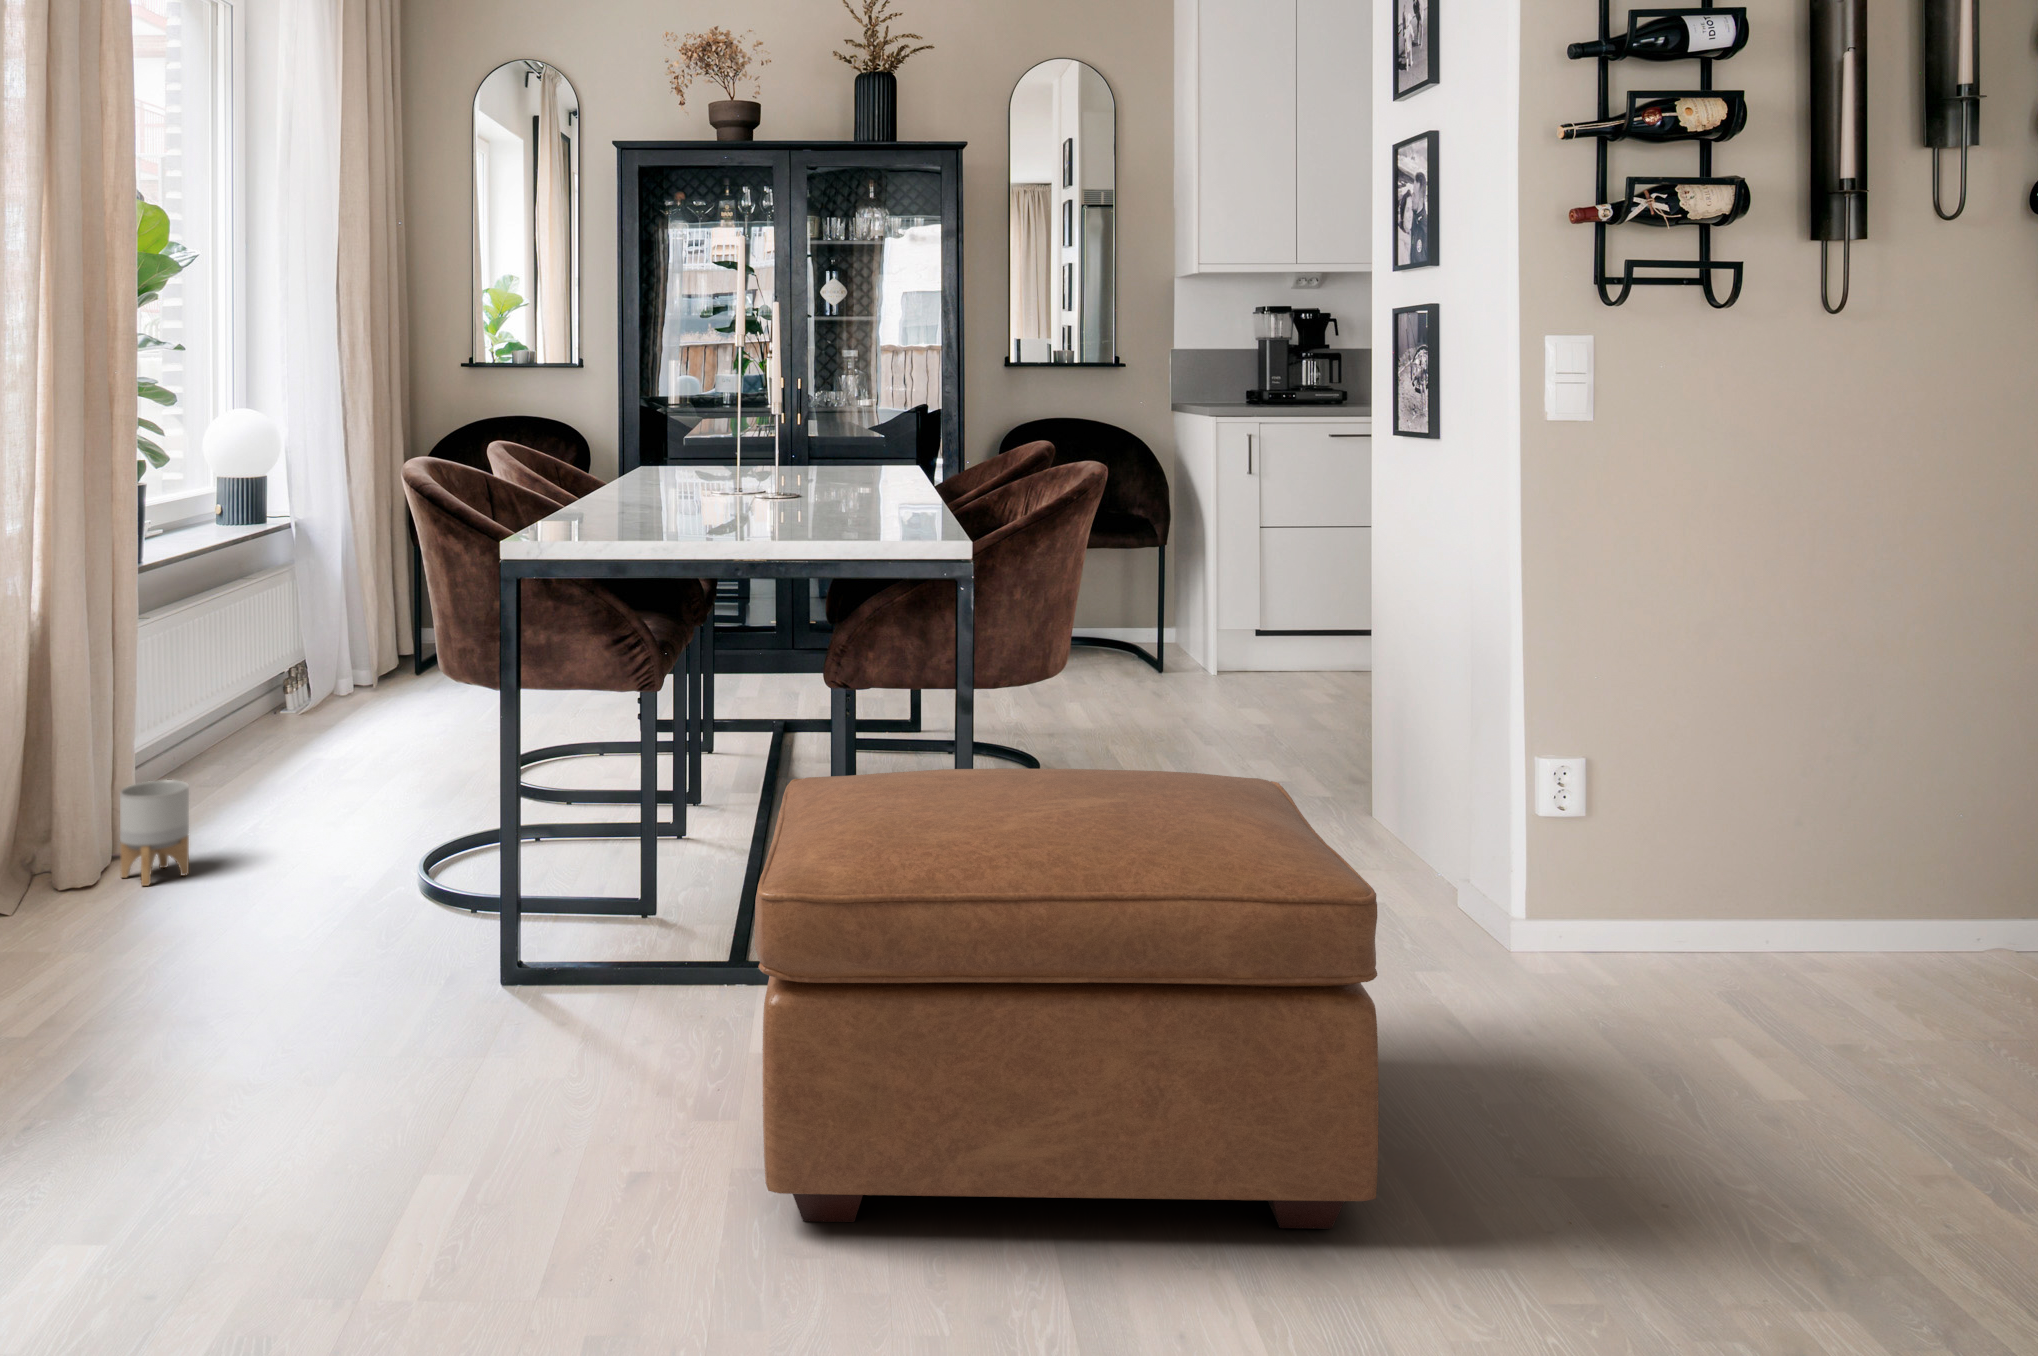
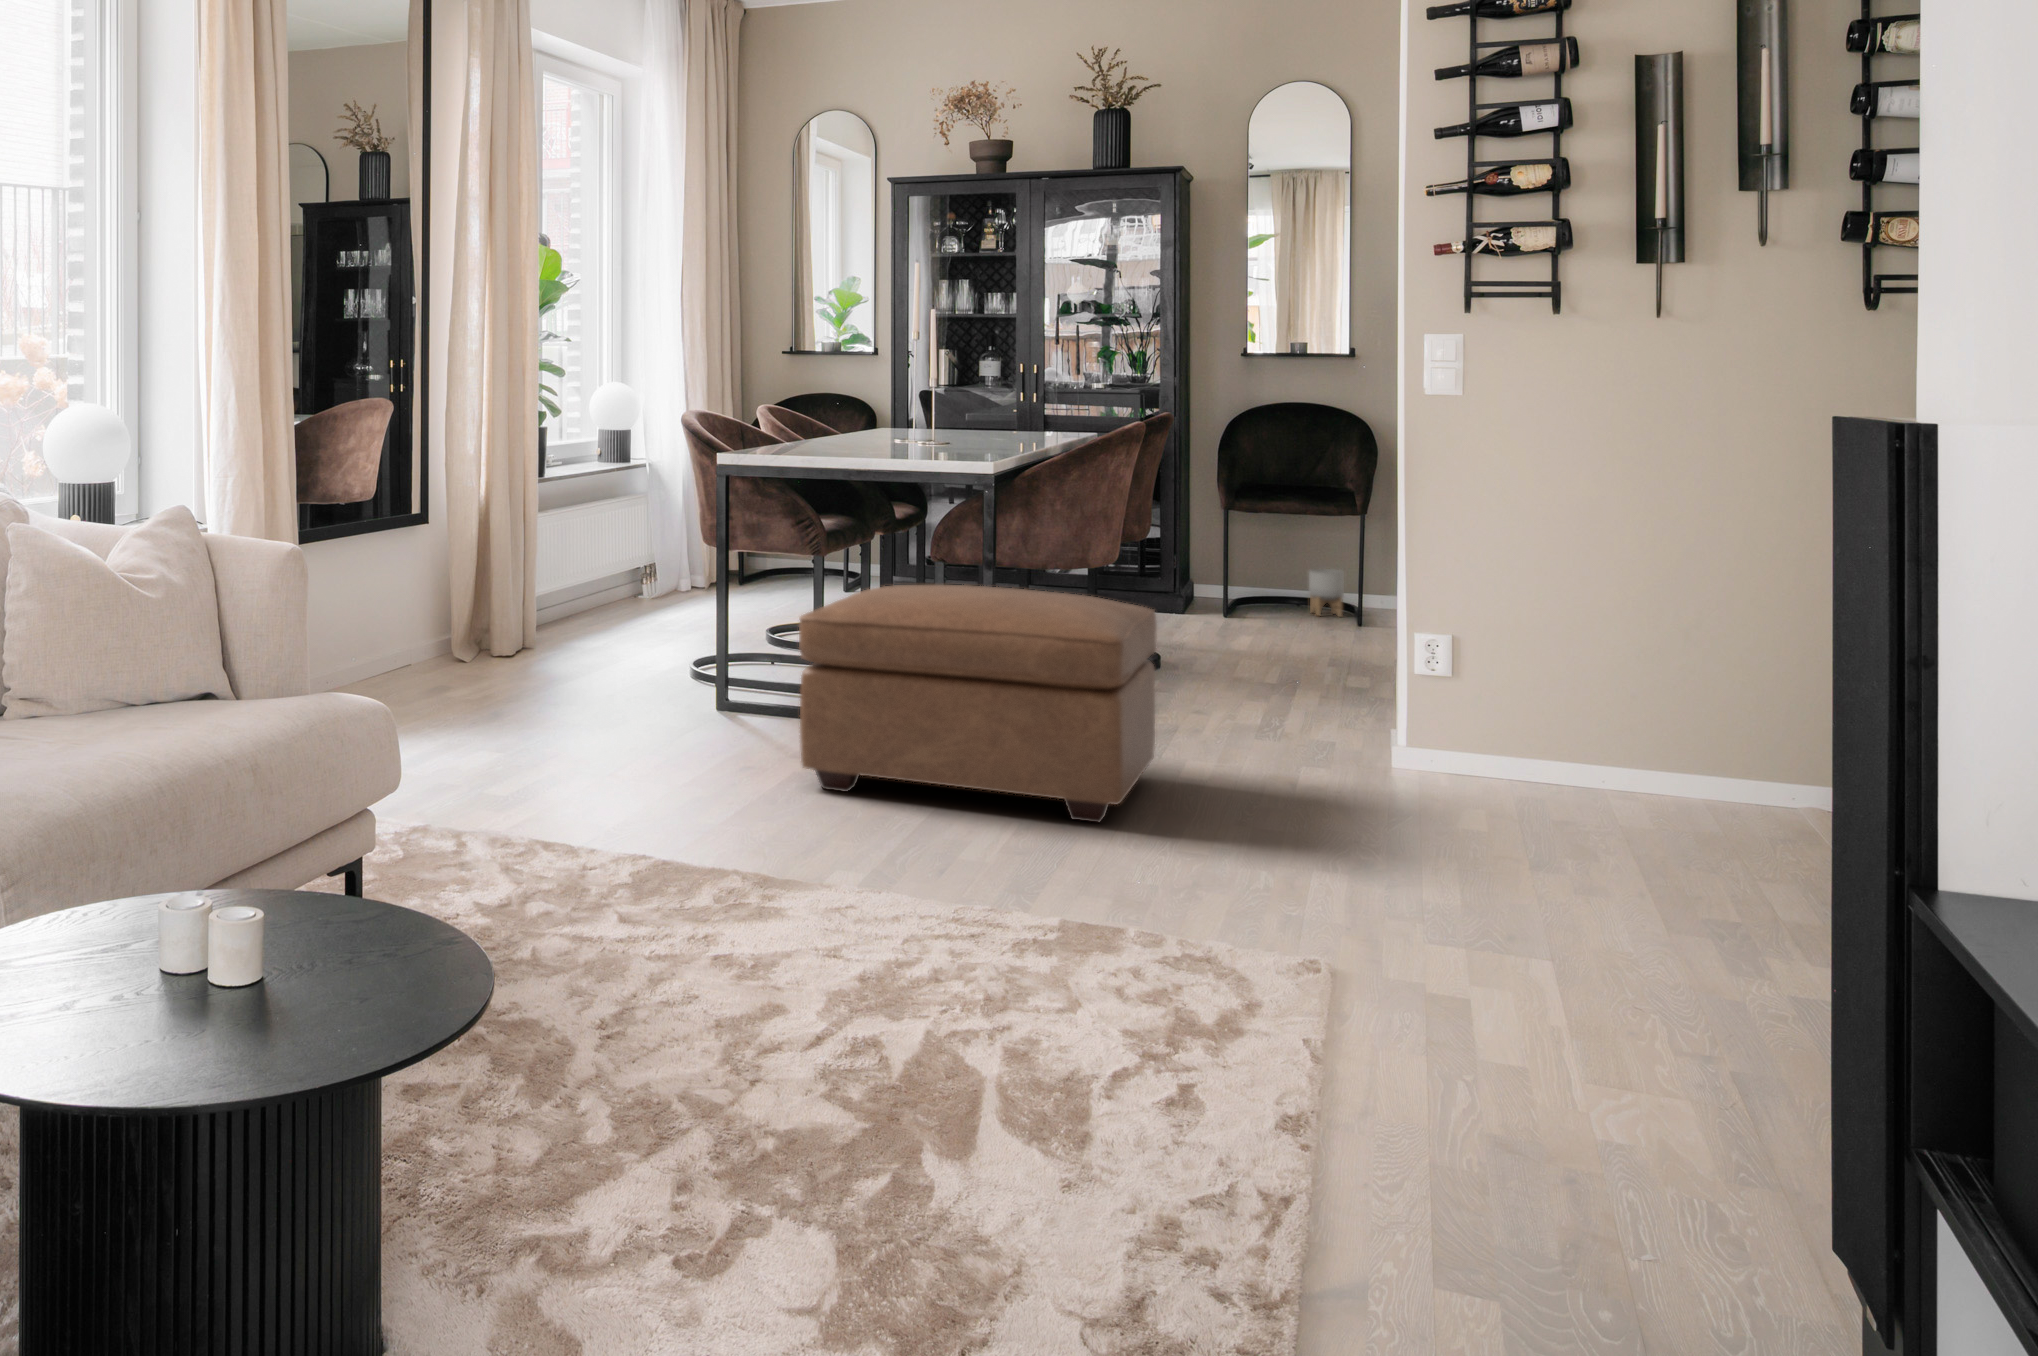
planter: present [120,780,189,886] -> present [1309,569,1344,616]

